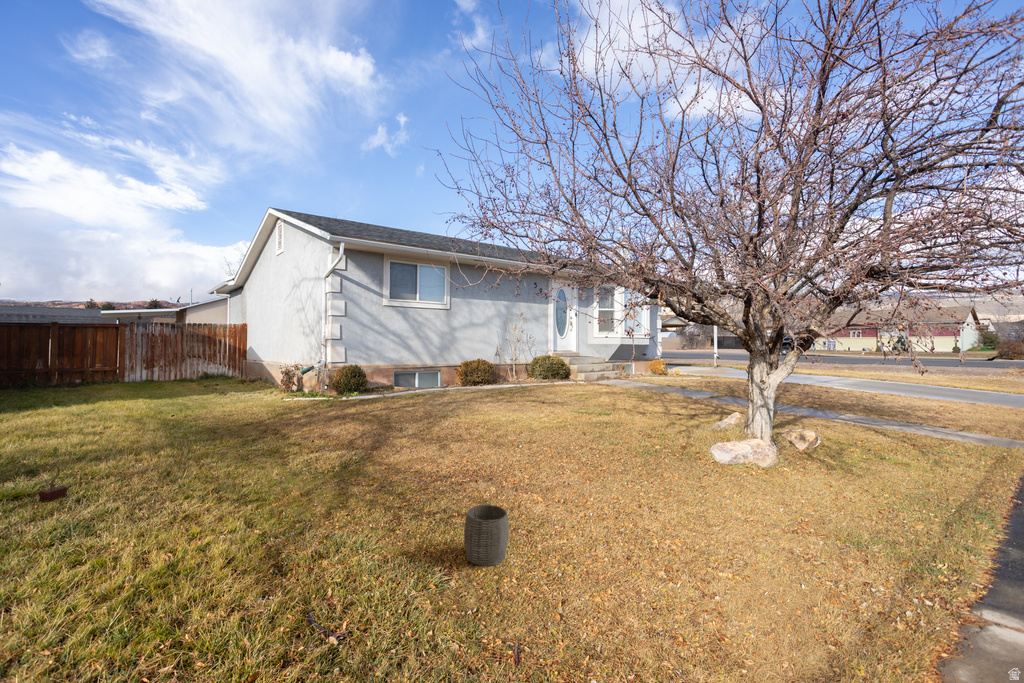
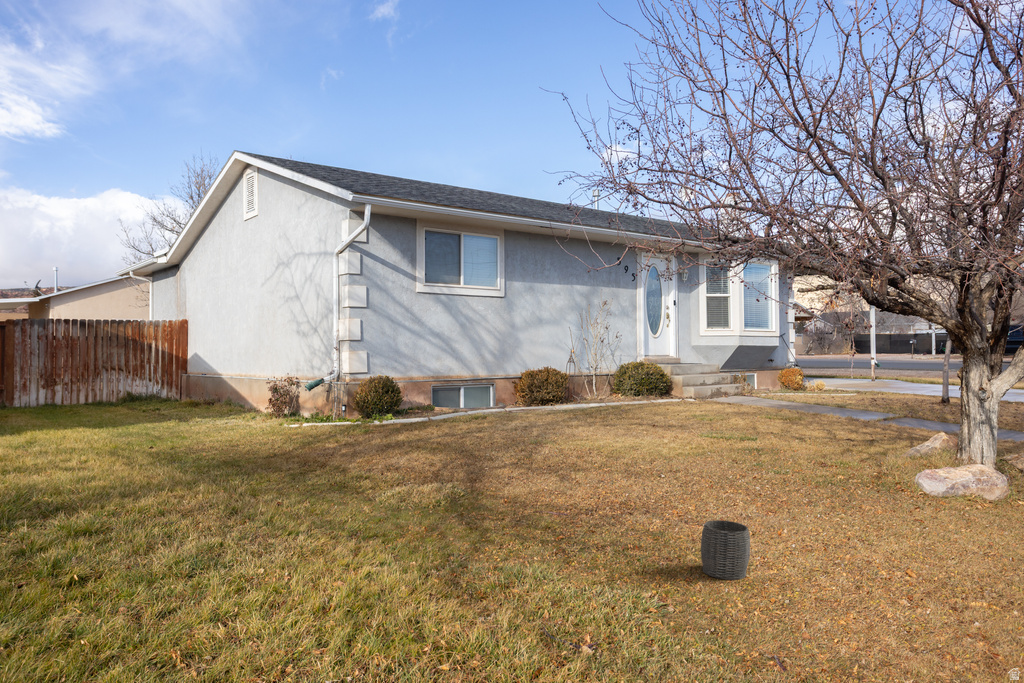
potted plant: present [33,447,89,502] -> none [187,468,230,530]

